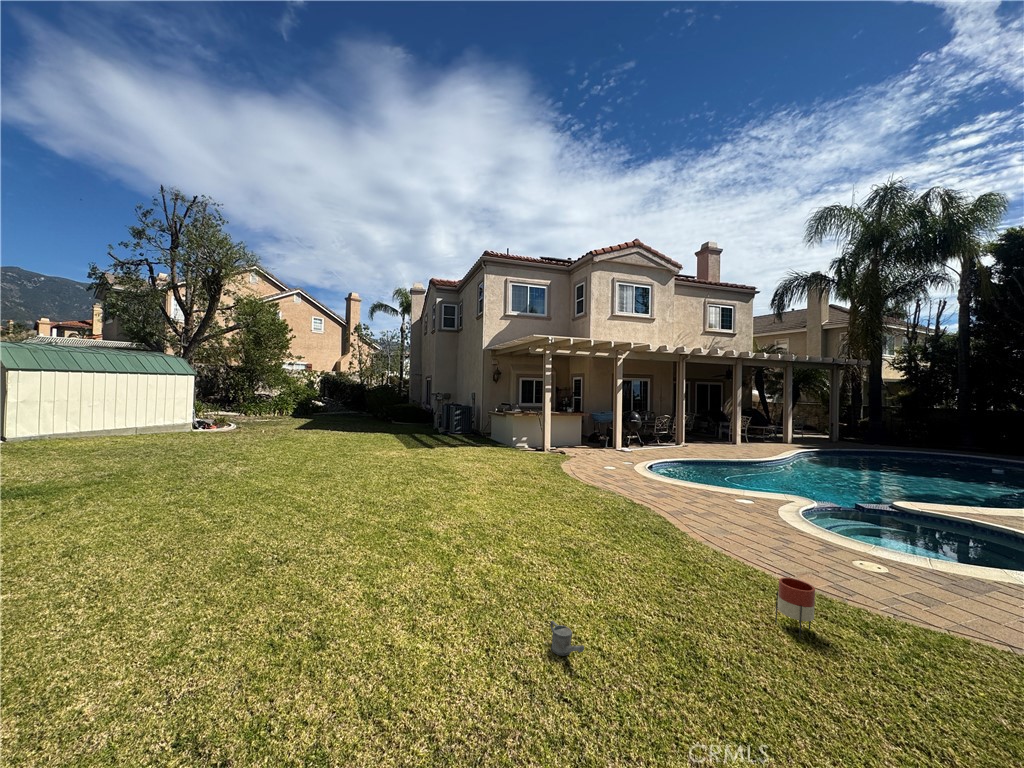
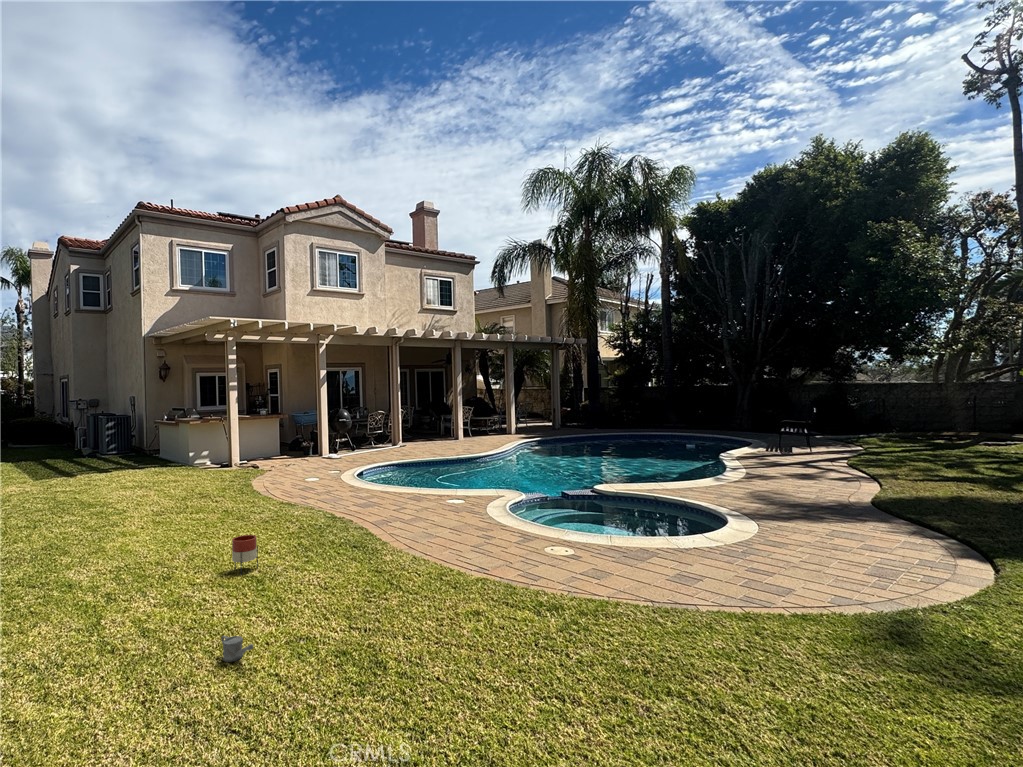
planter: present [775,578,815,639] -> present [232,535,258,575]

